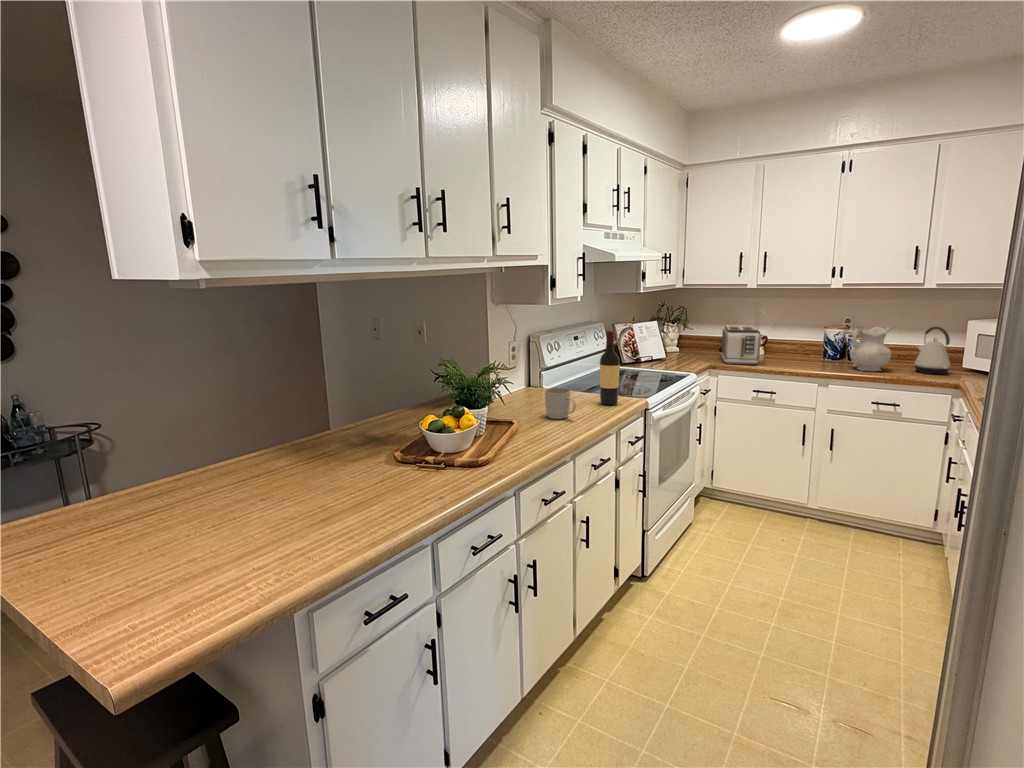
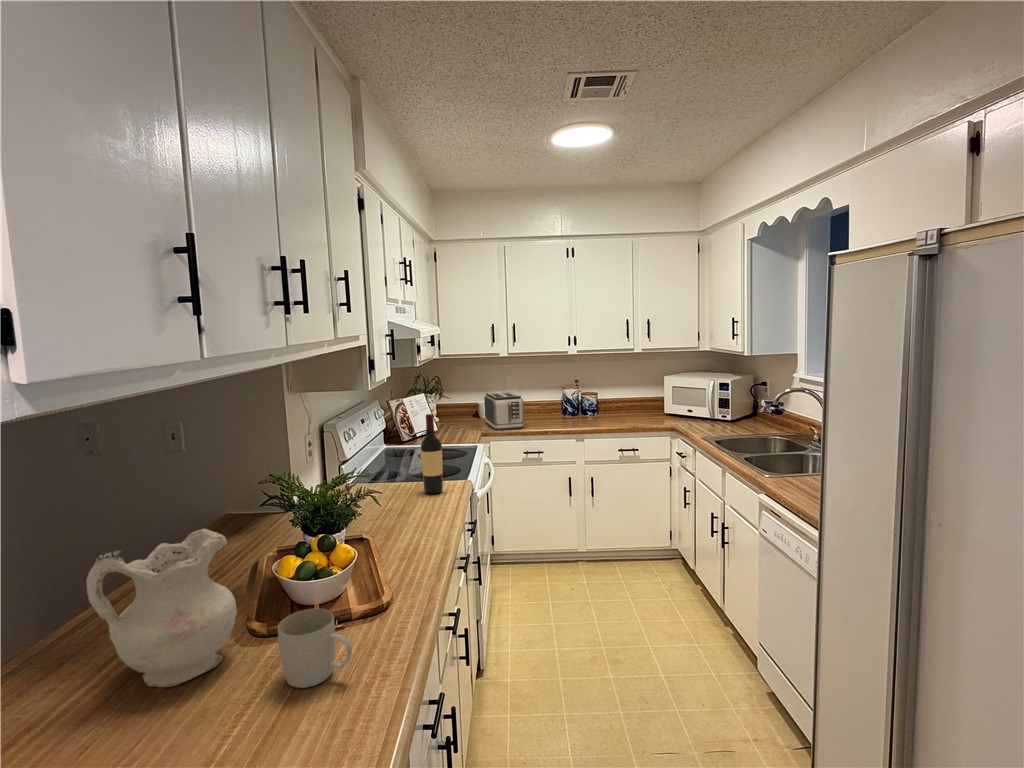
ceramic pitcher: present [850,326,891,371] -> present [86,529,237,687]
kettle: present [914,327,950,374] -> none [634,382,659,421]
mug: present [545,388,576,419] -> present [278,609,352,688]

